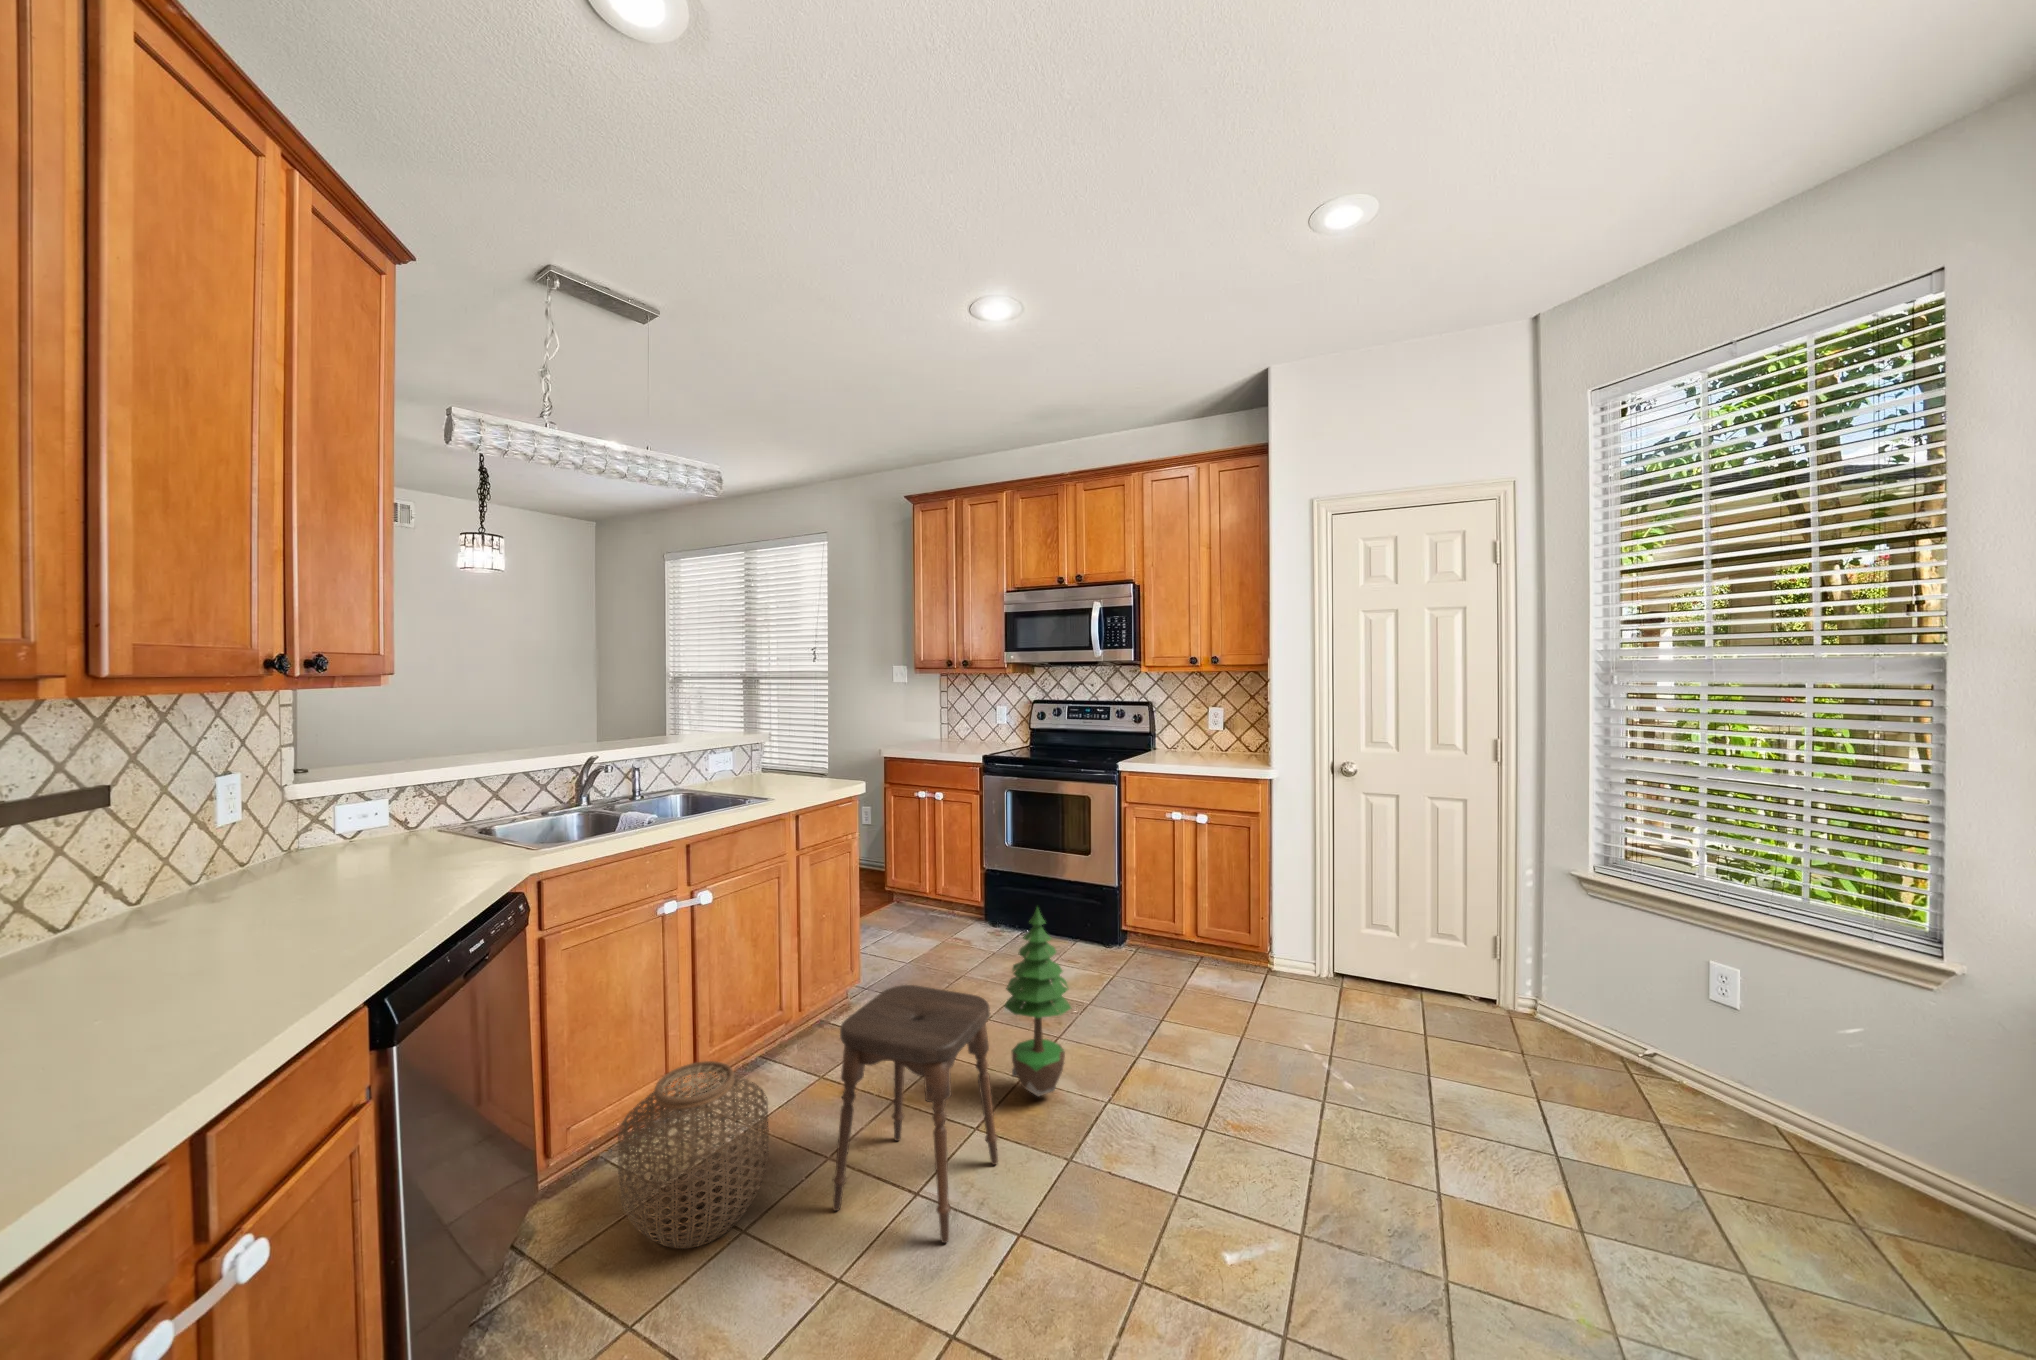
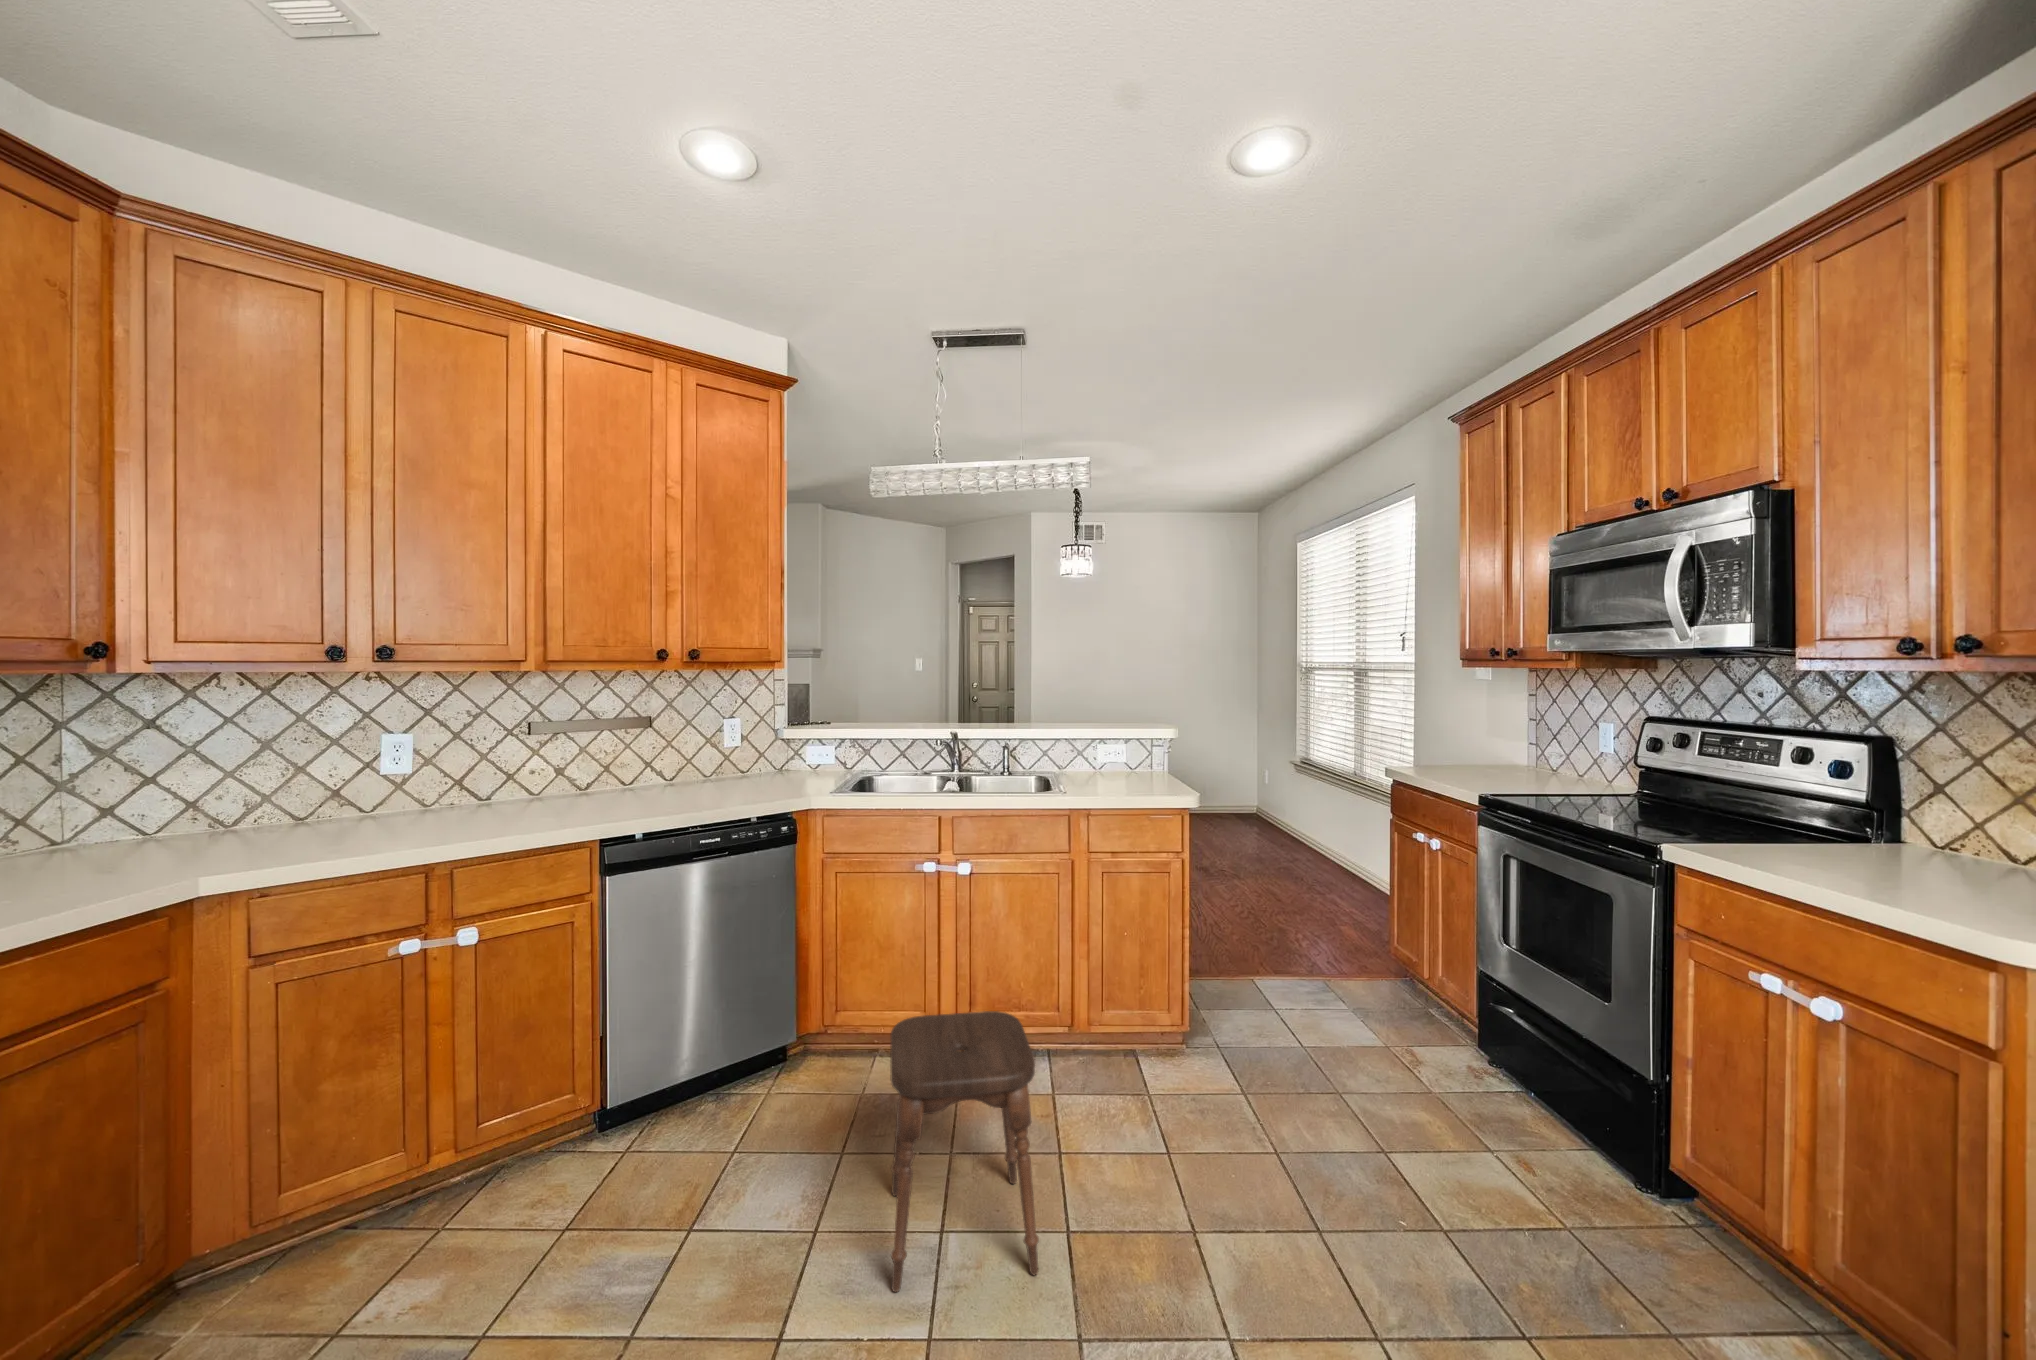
potted tree: present [1004,908,1072,1096] -> none [1135,994,1233,1262]
woven basket: present [618,1061,769,1249] -> none [778,996,899,1150]

